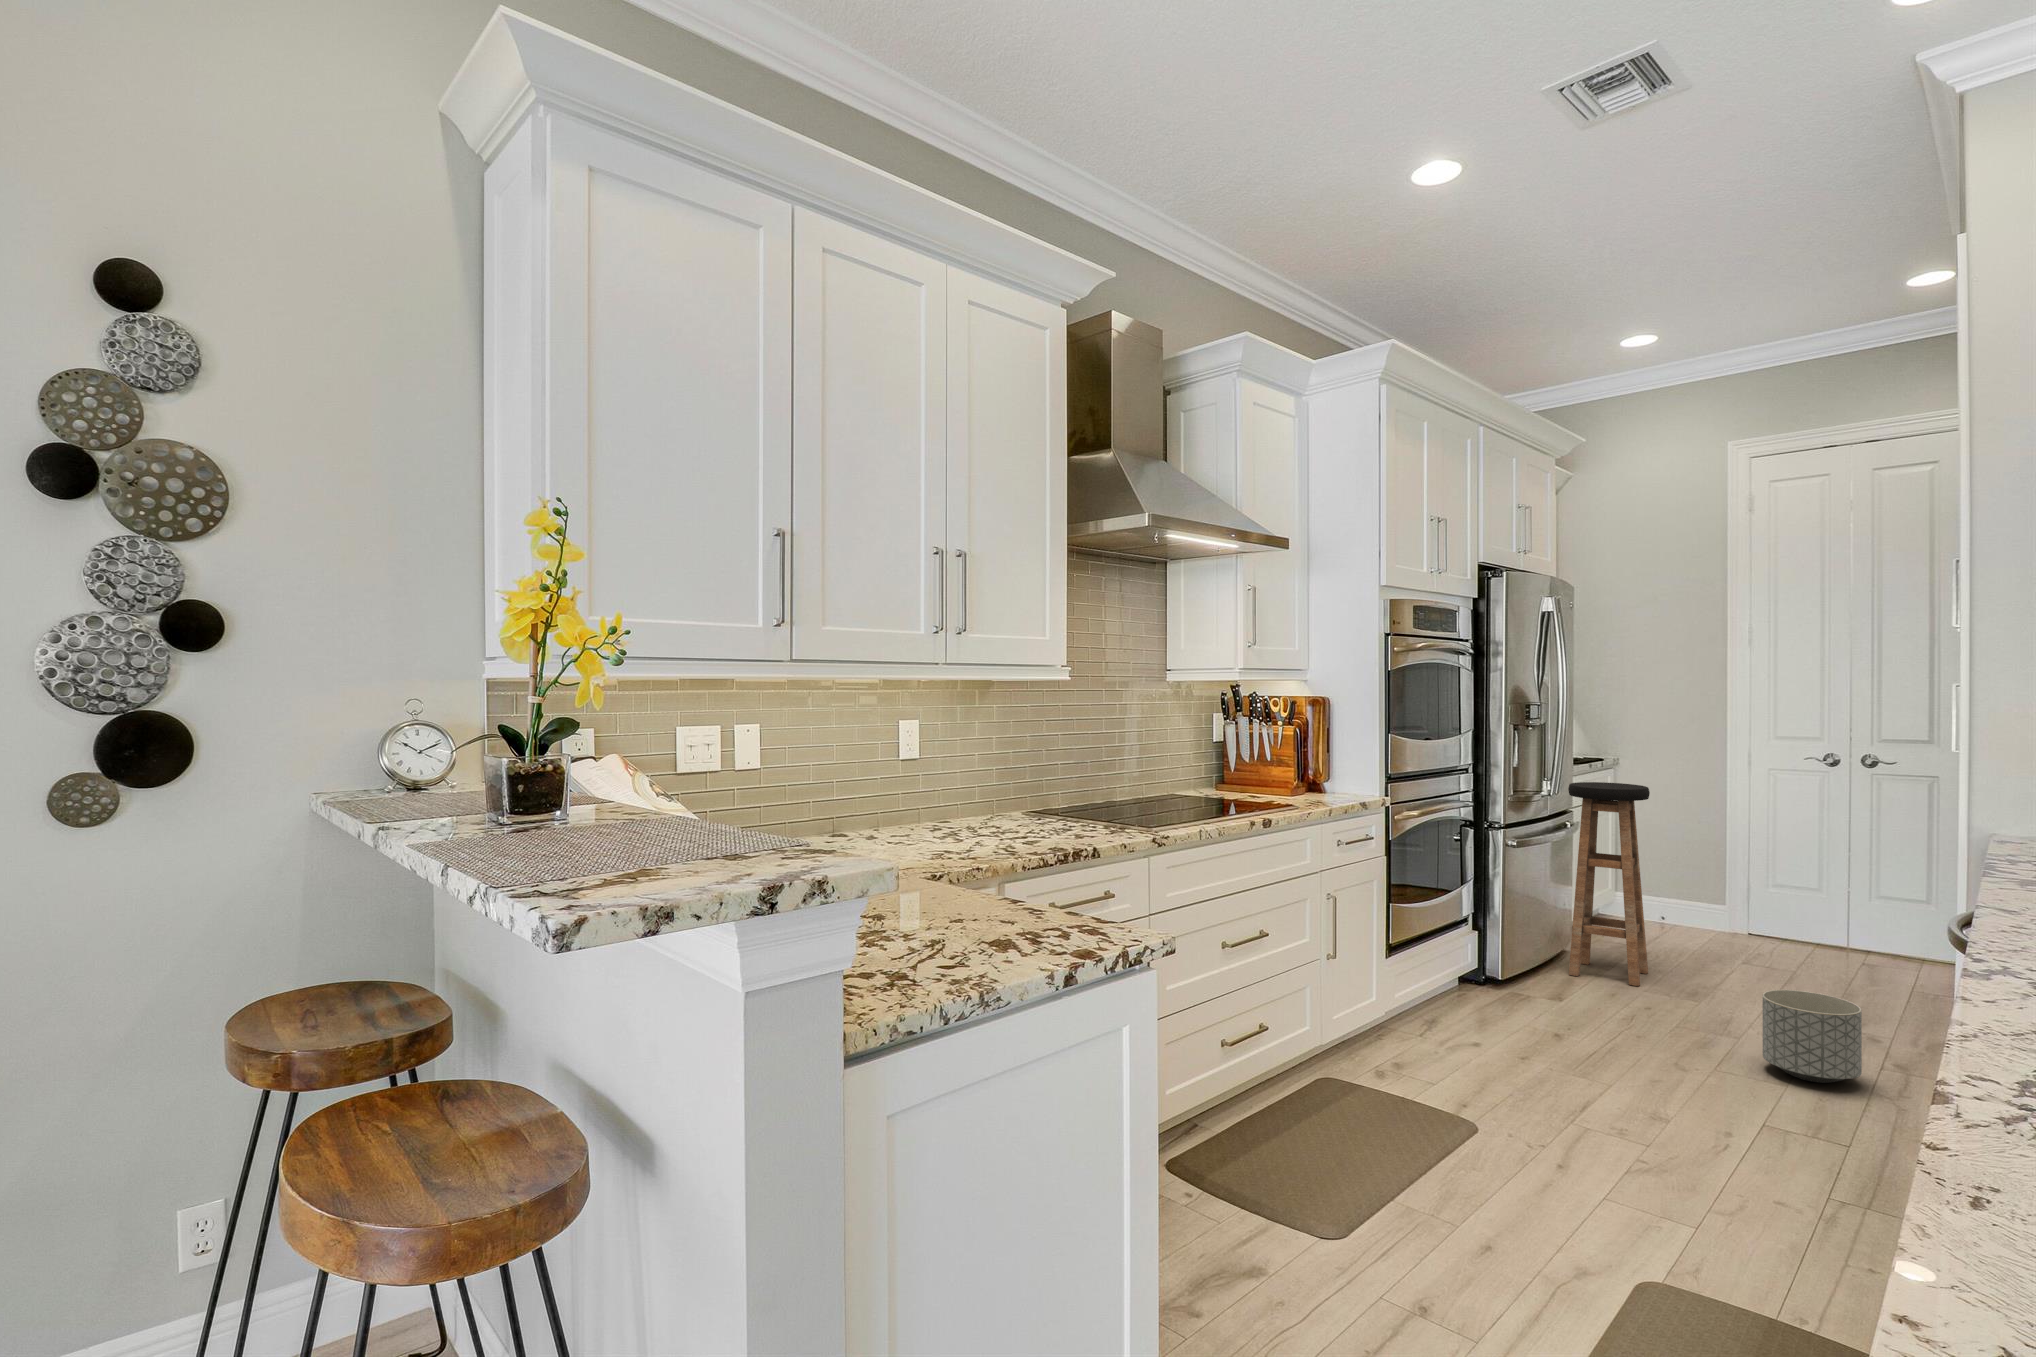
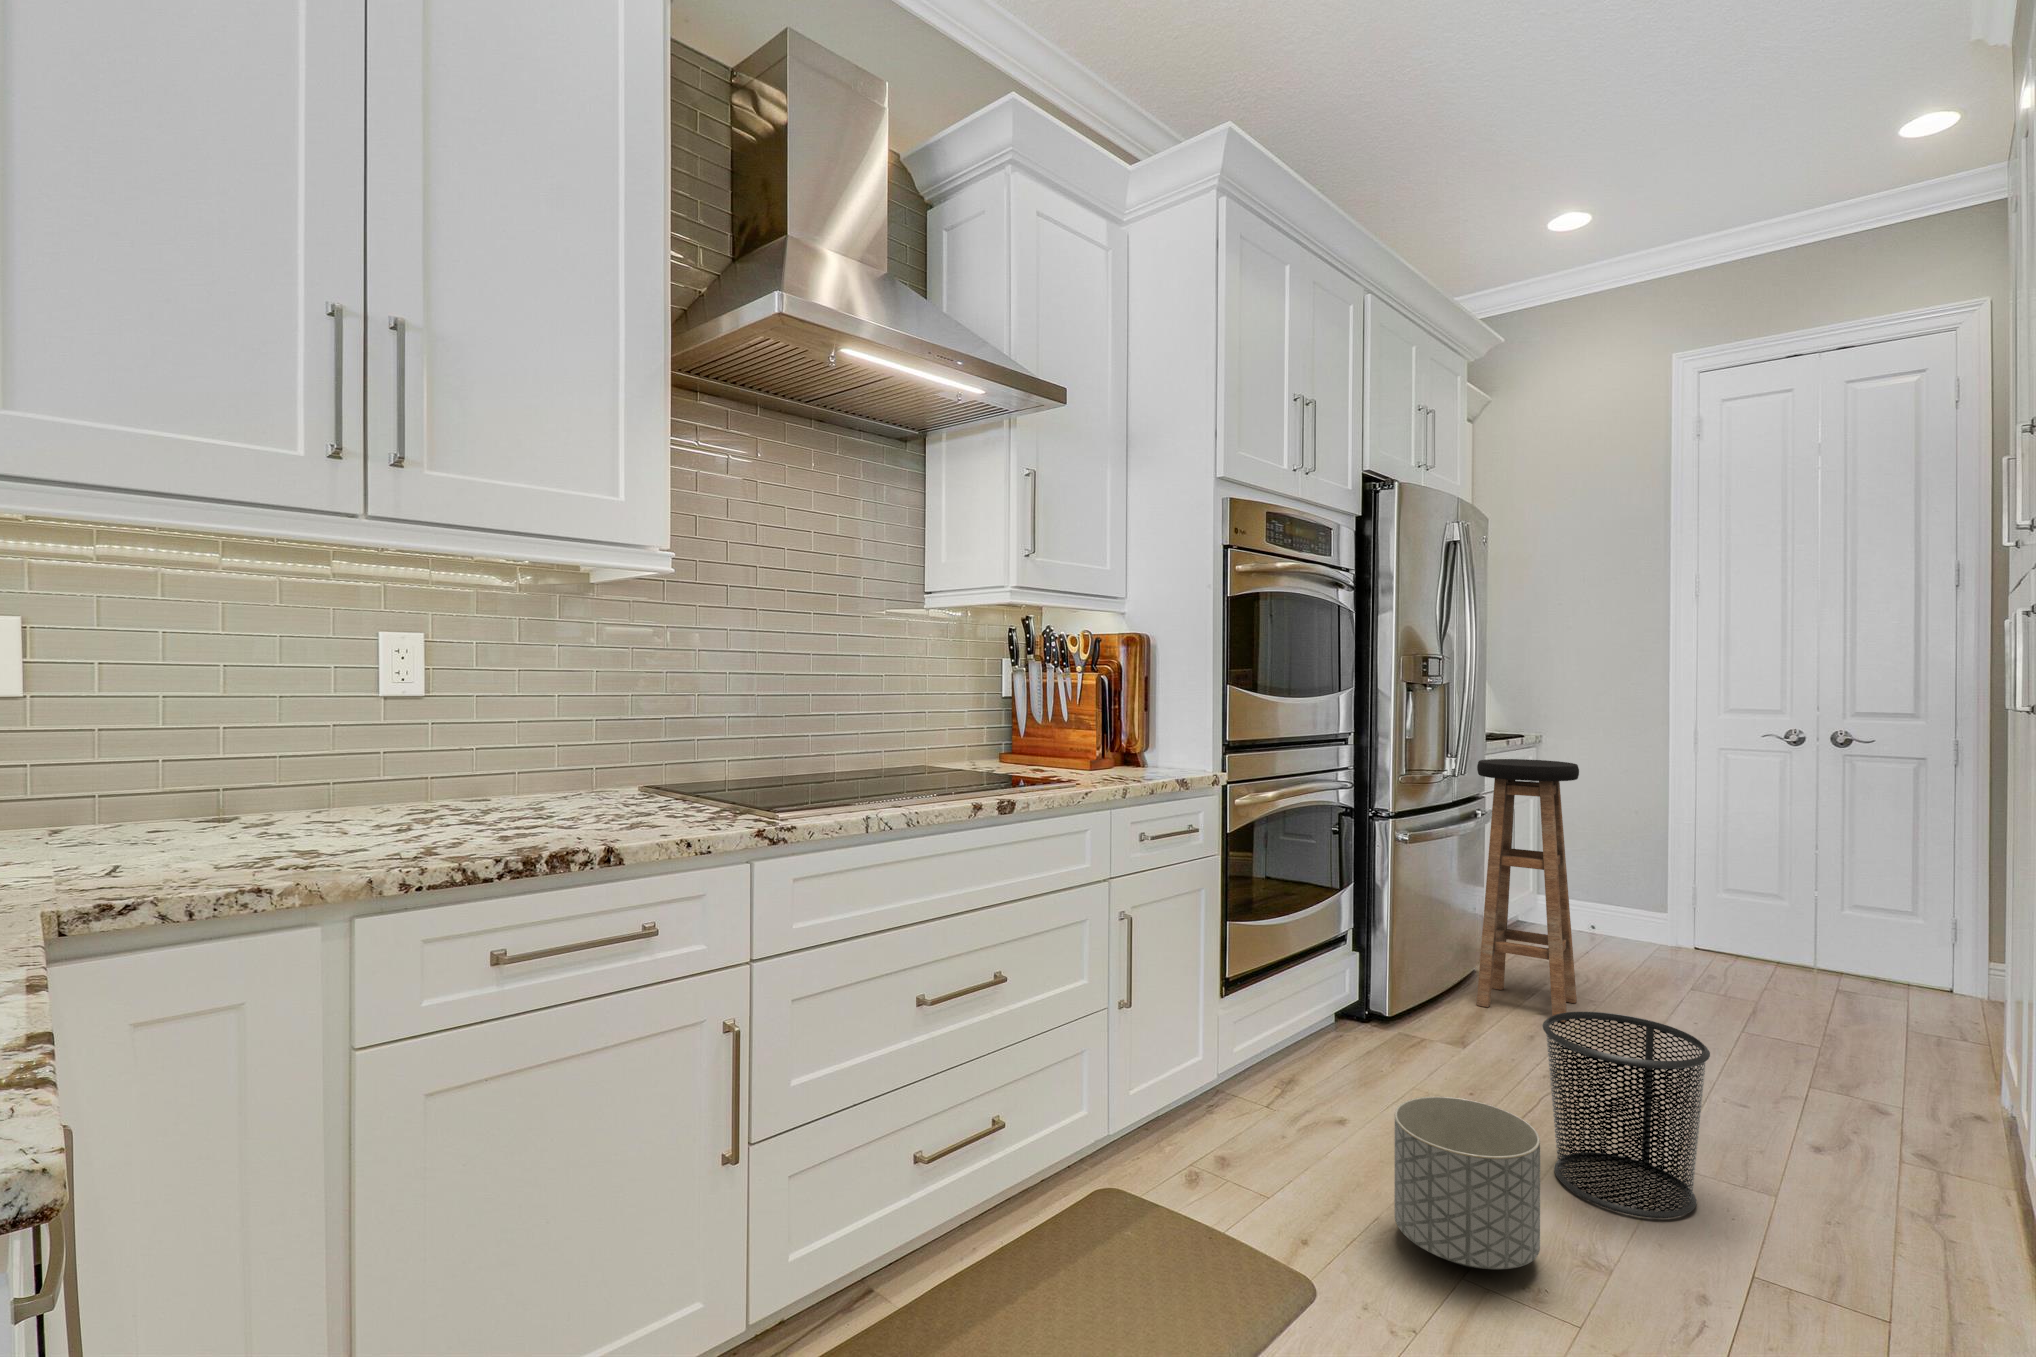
waste bin: none [1621,965,1735,1096] -> present [1542,1012,1710,1218]
planter: present [1762,990,1862,1083] -> present [1394,1097,1540,1269]

